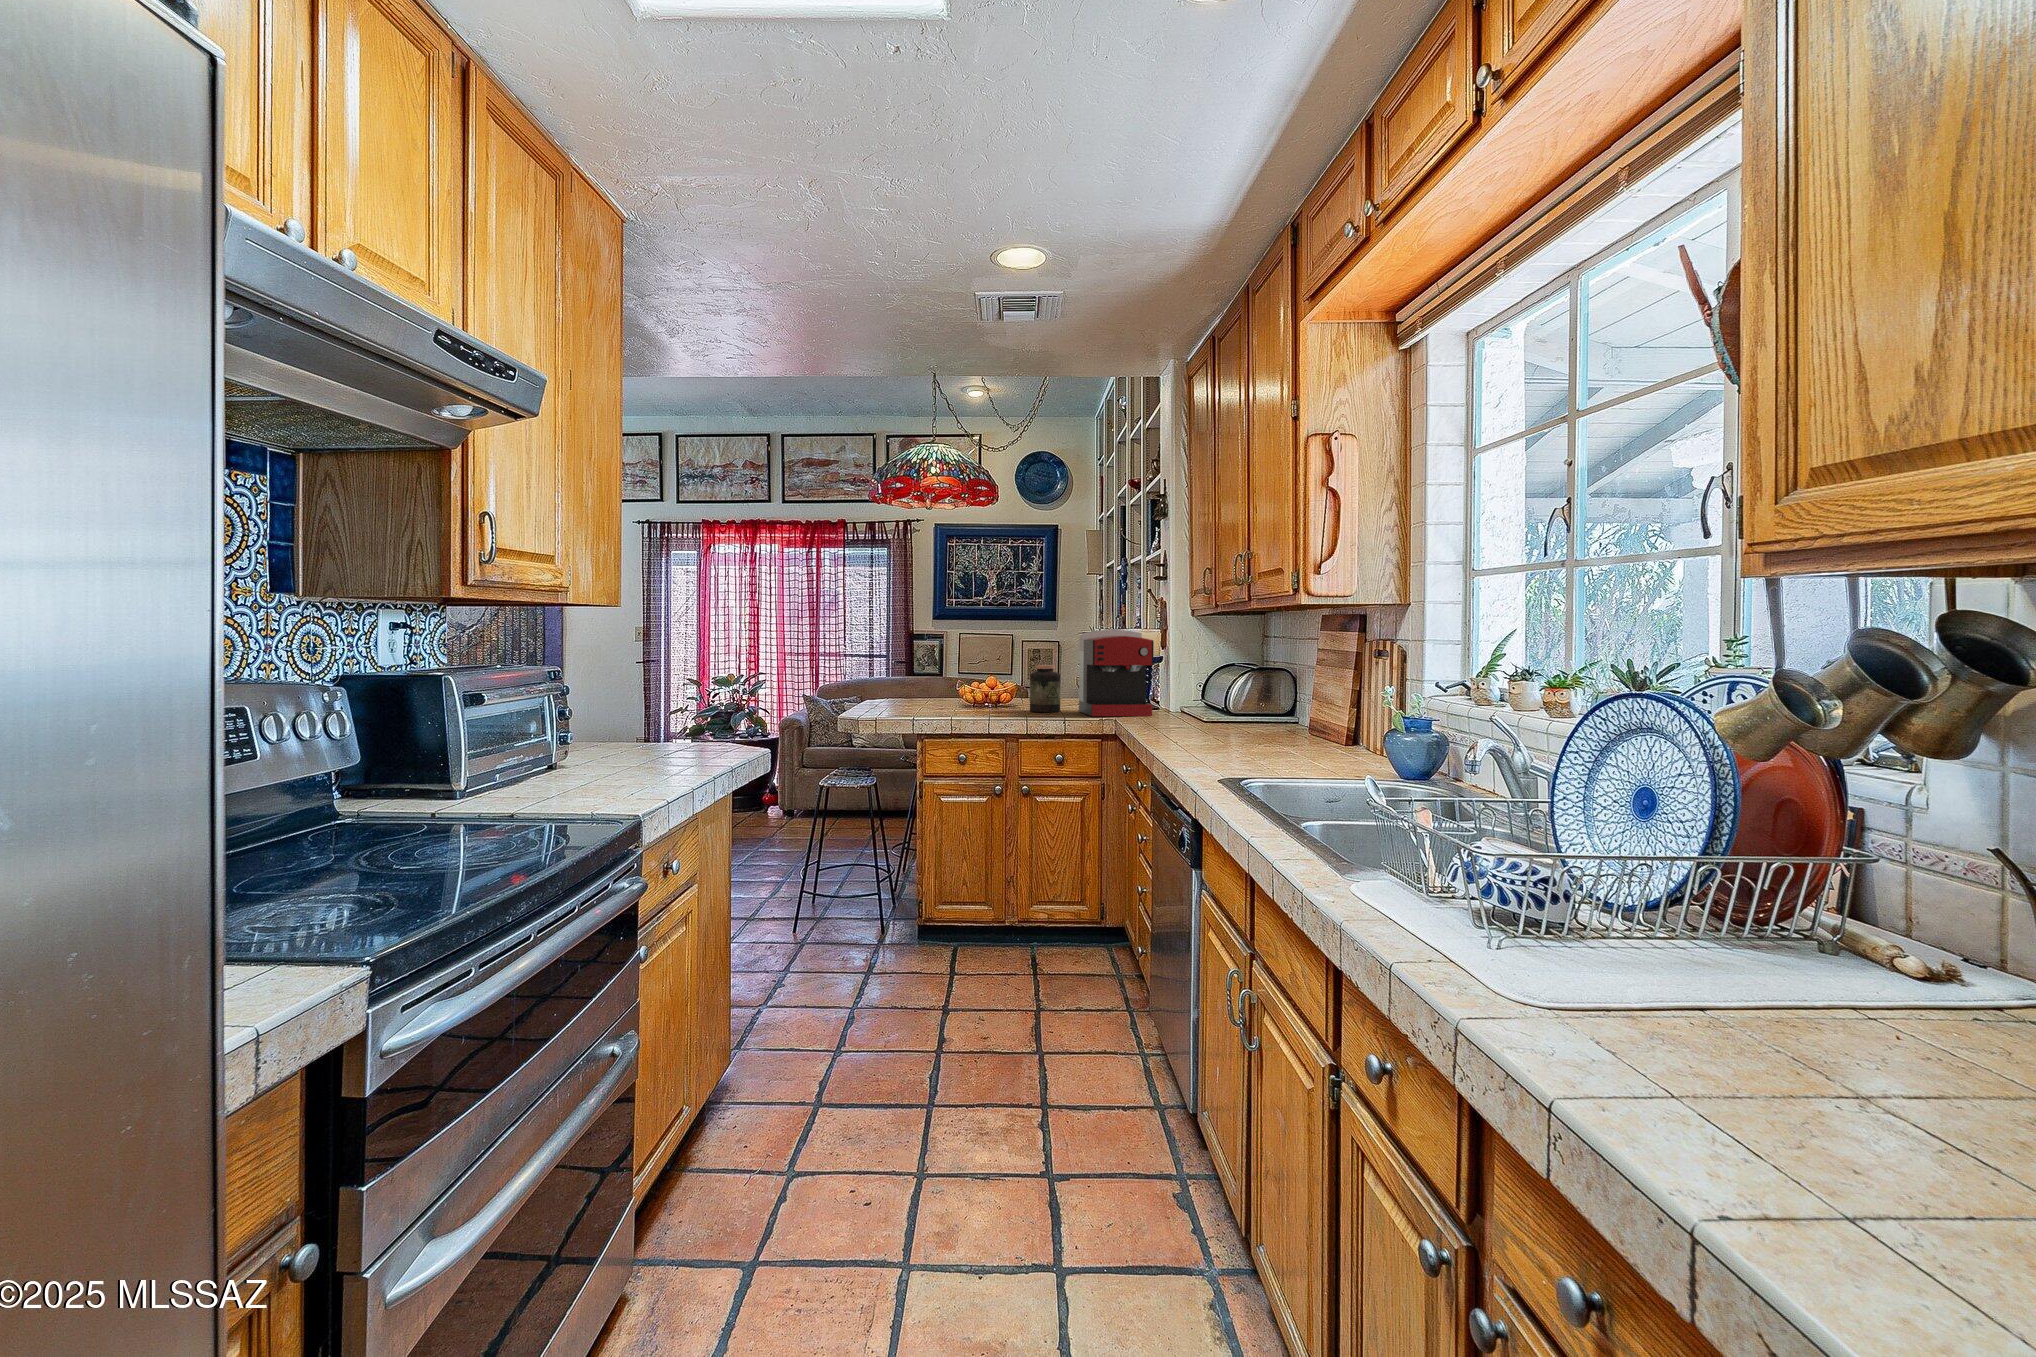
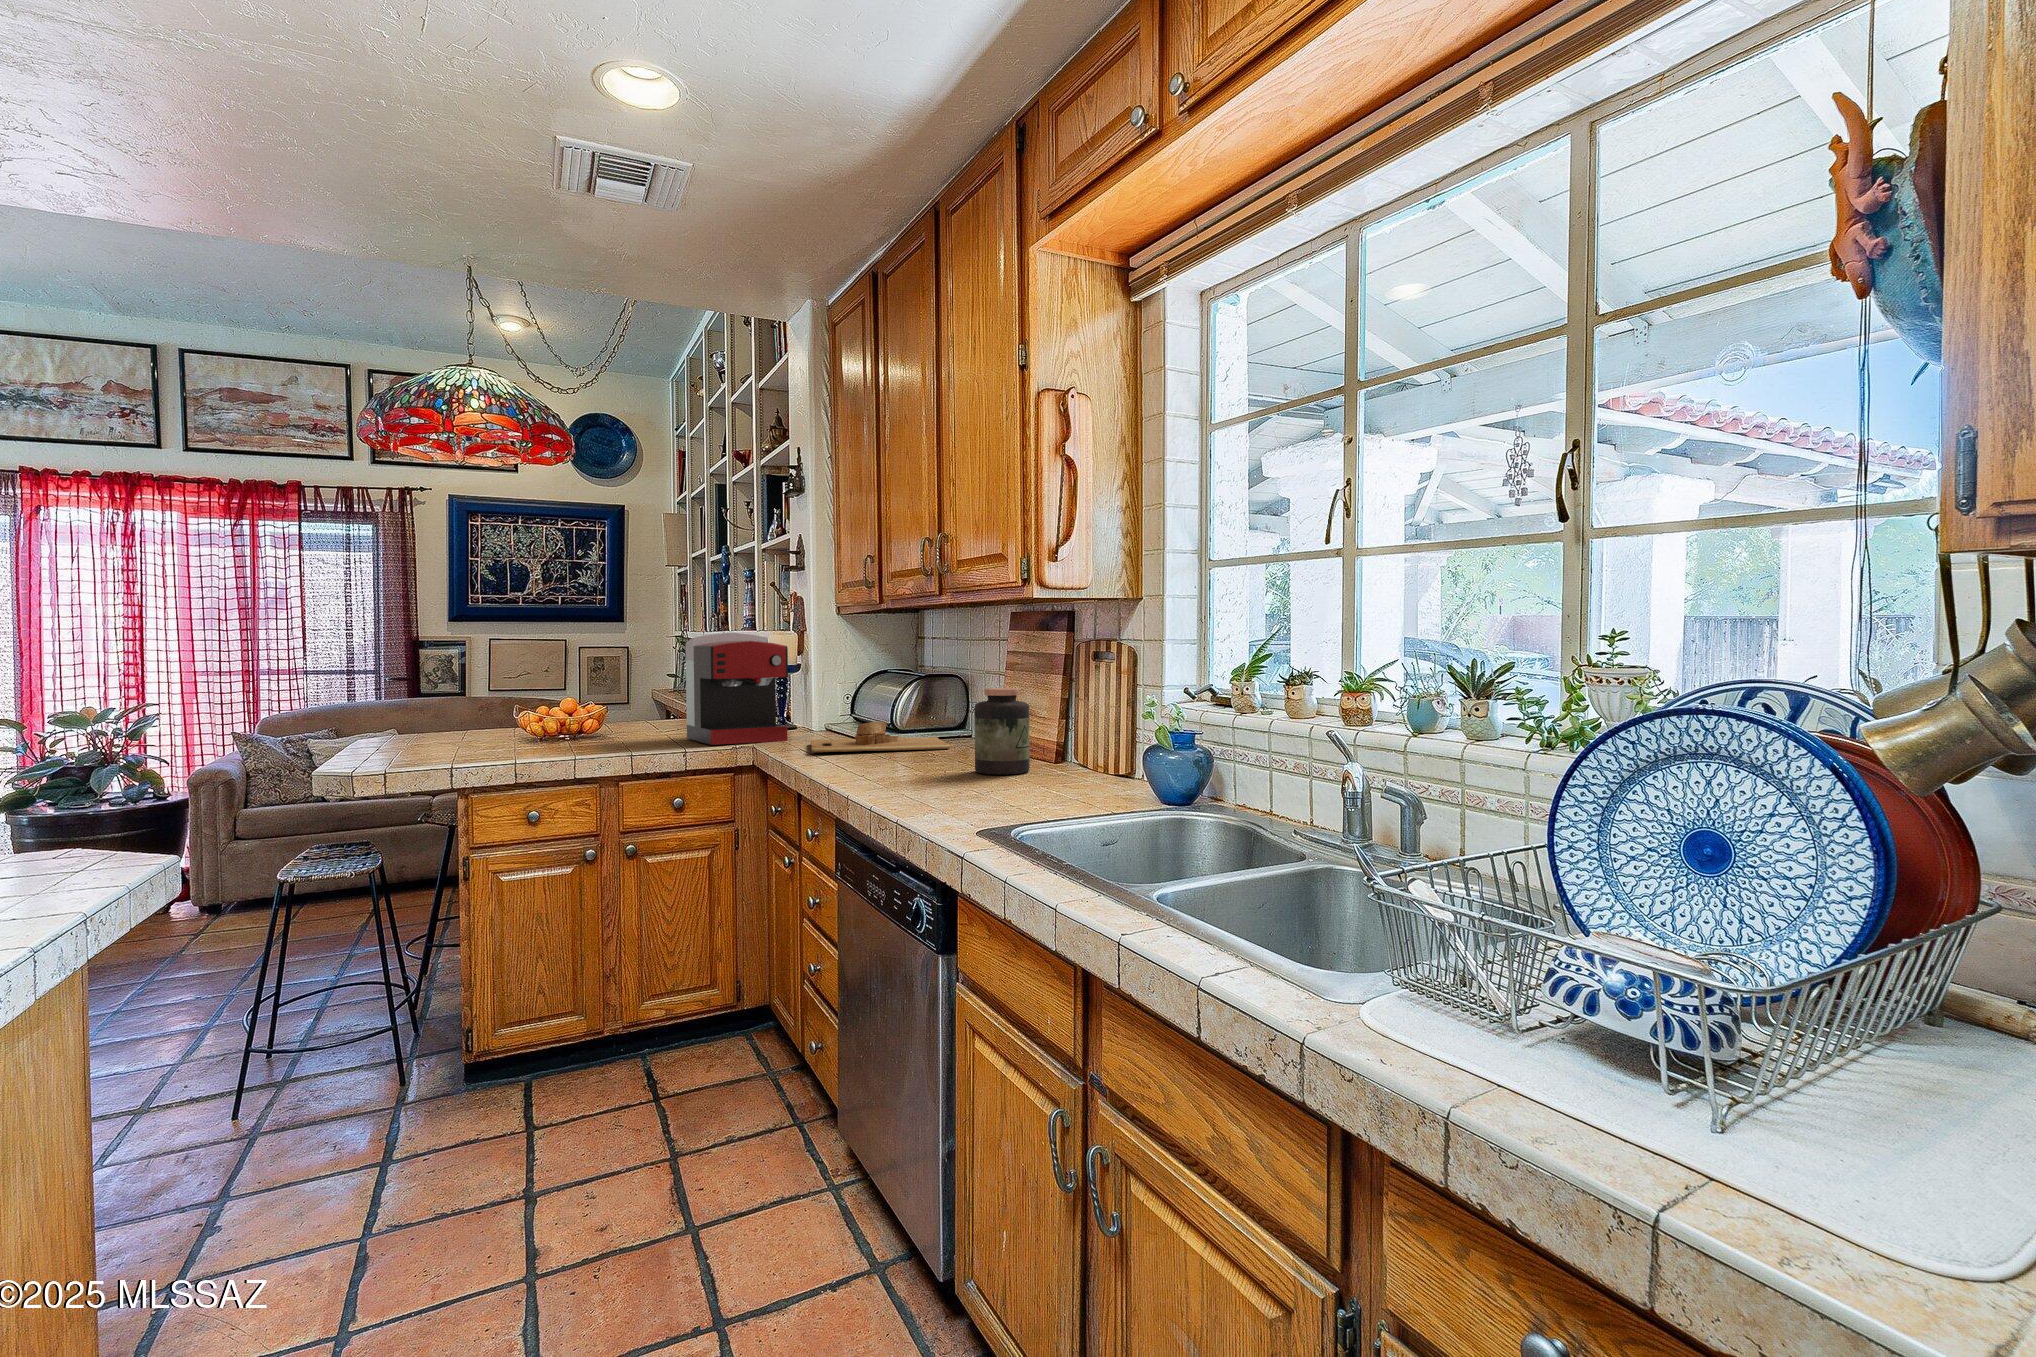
jar: present [1030,665,1060,712] -> present [975,688,1030,775]
cutting board: none [1160,702,1273,727] -> present [811,721,949,753]

